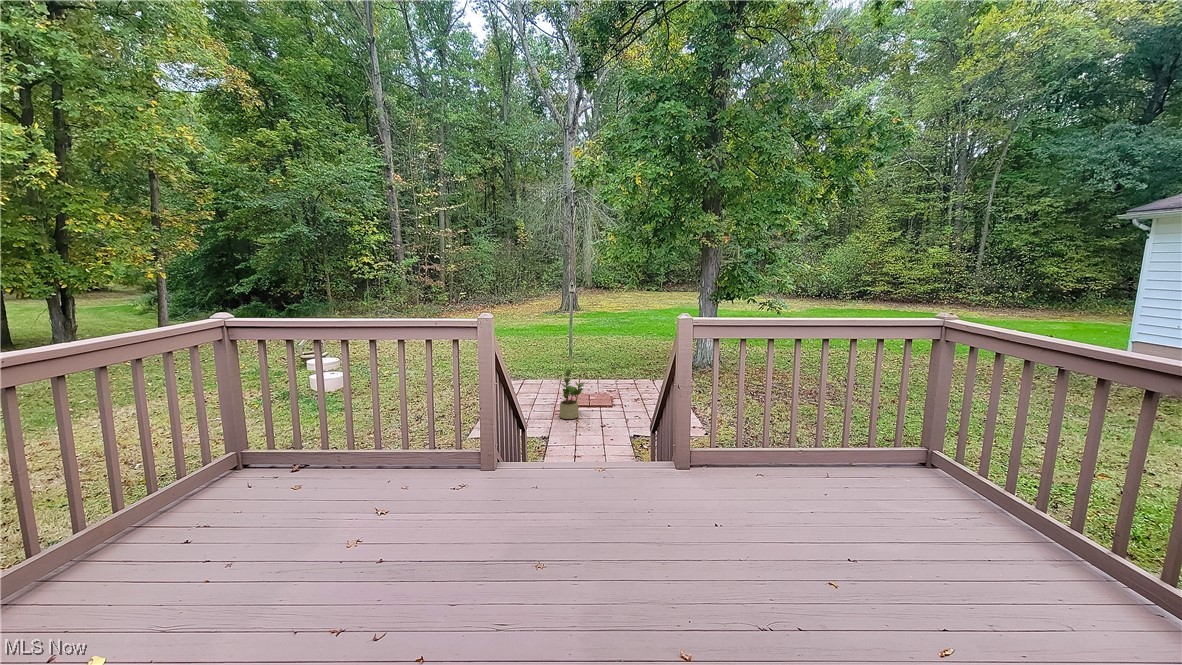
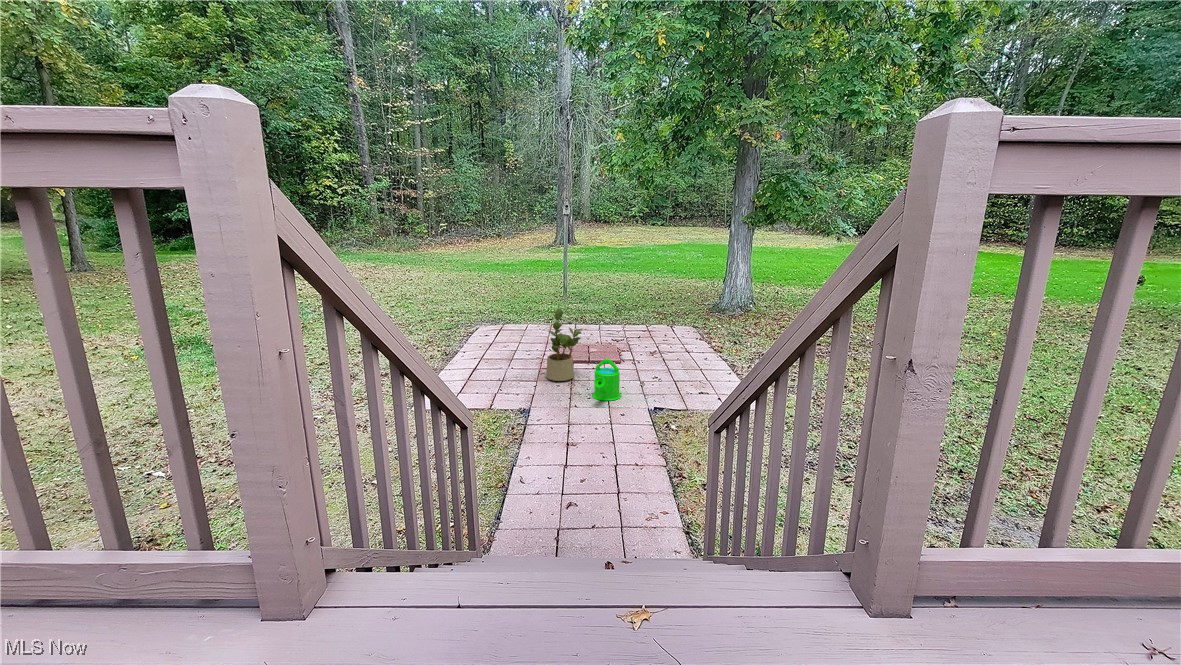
watering can: none [591,402,611,431] -> present [592,359,621,401]

